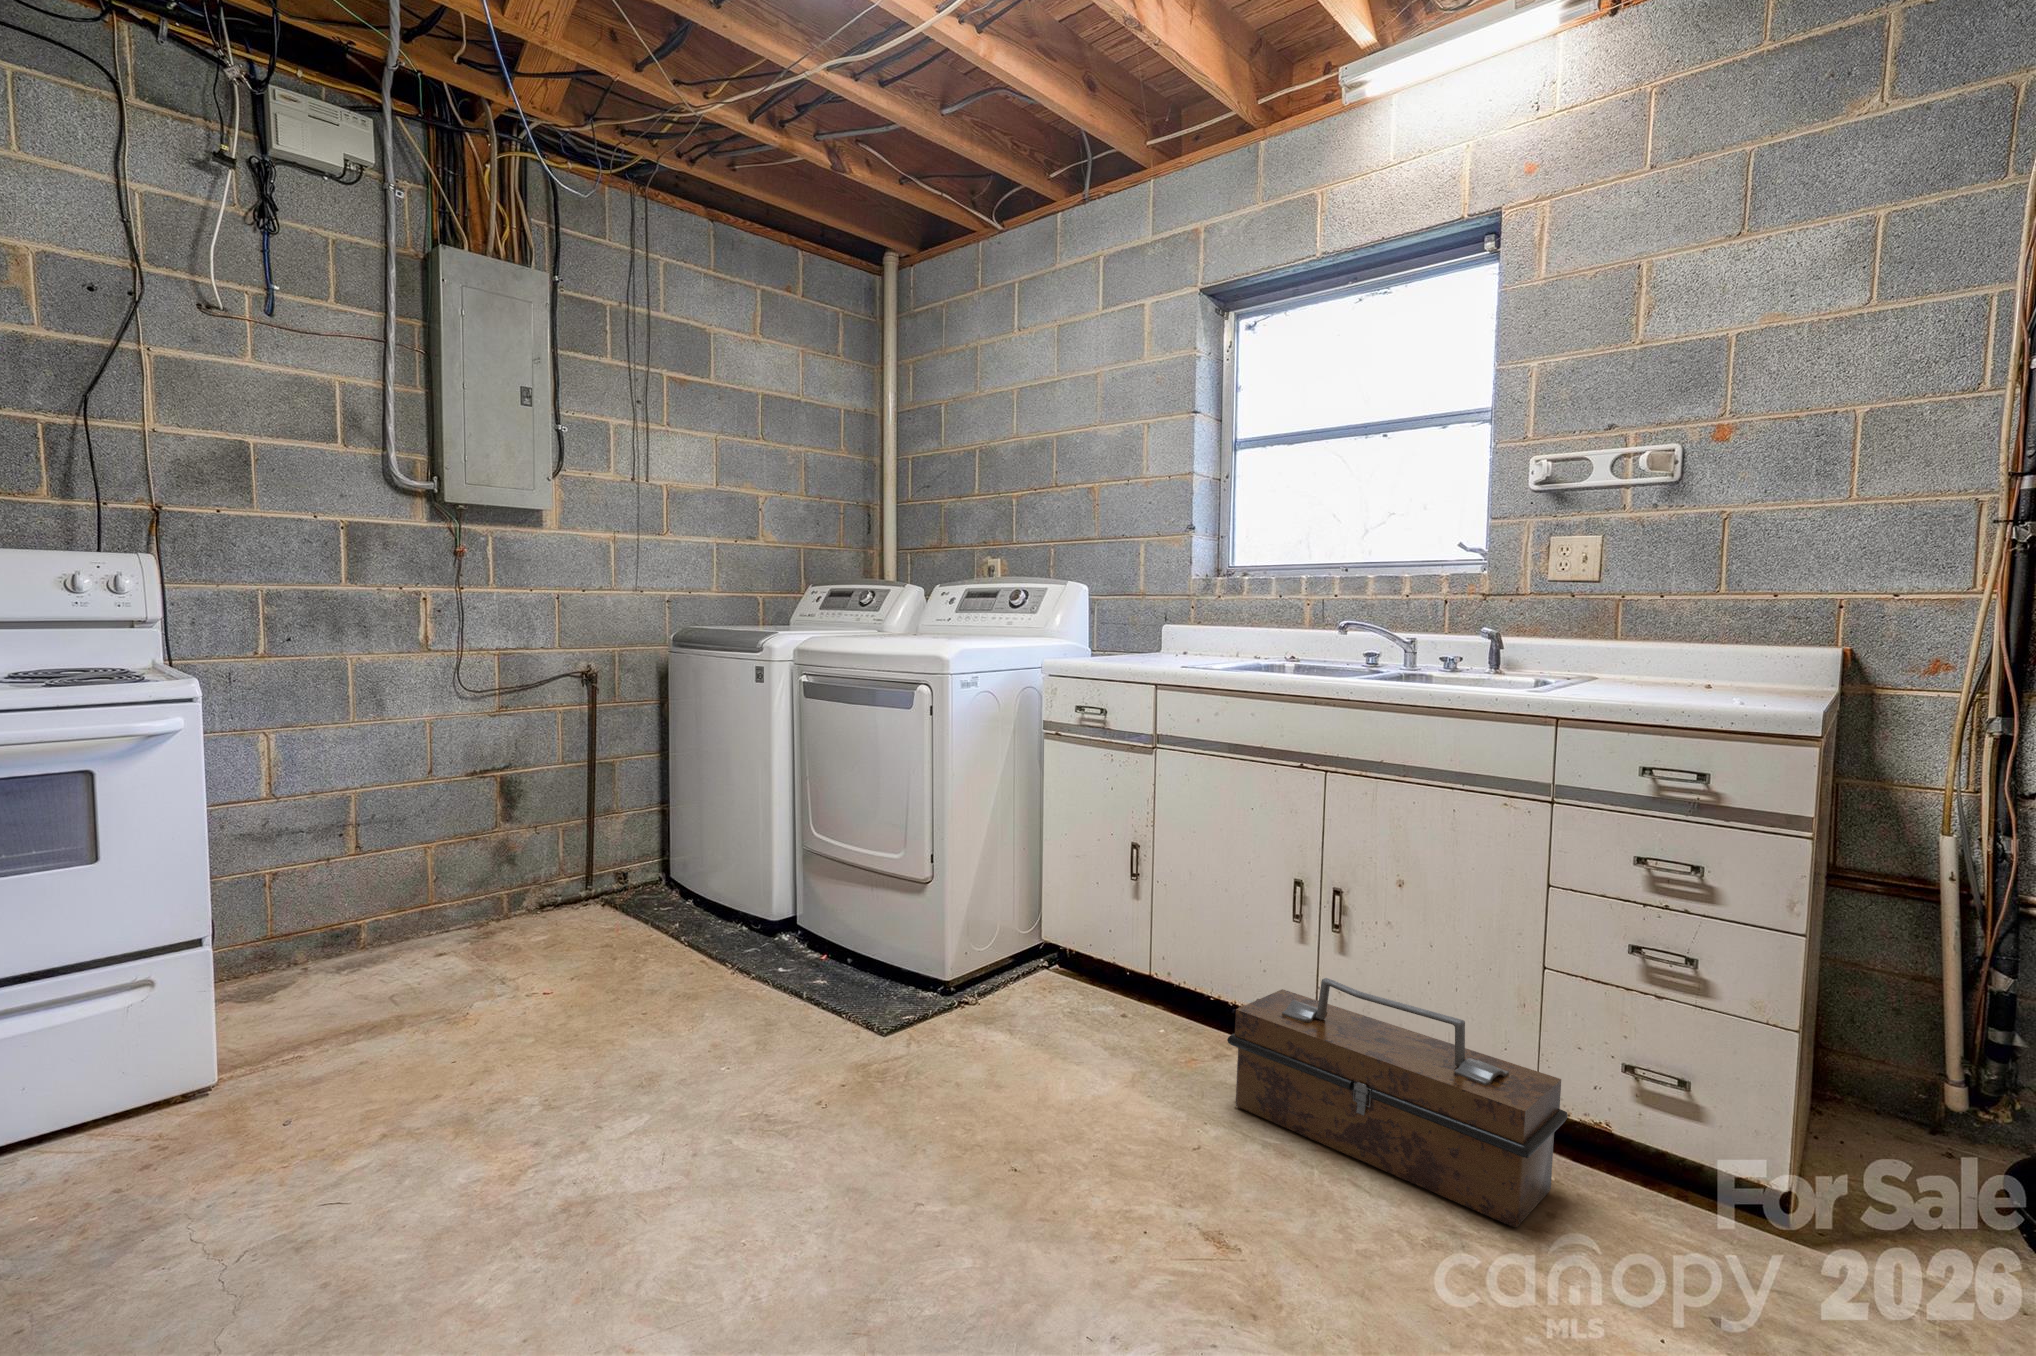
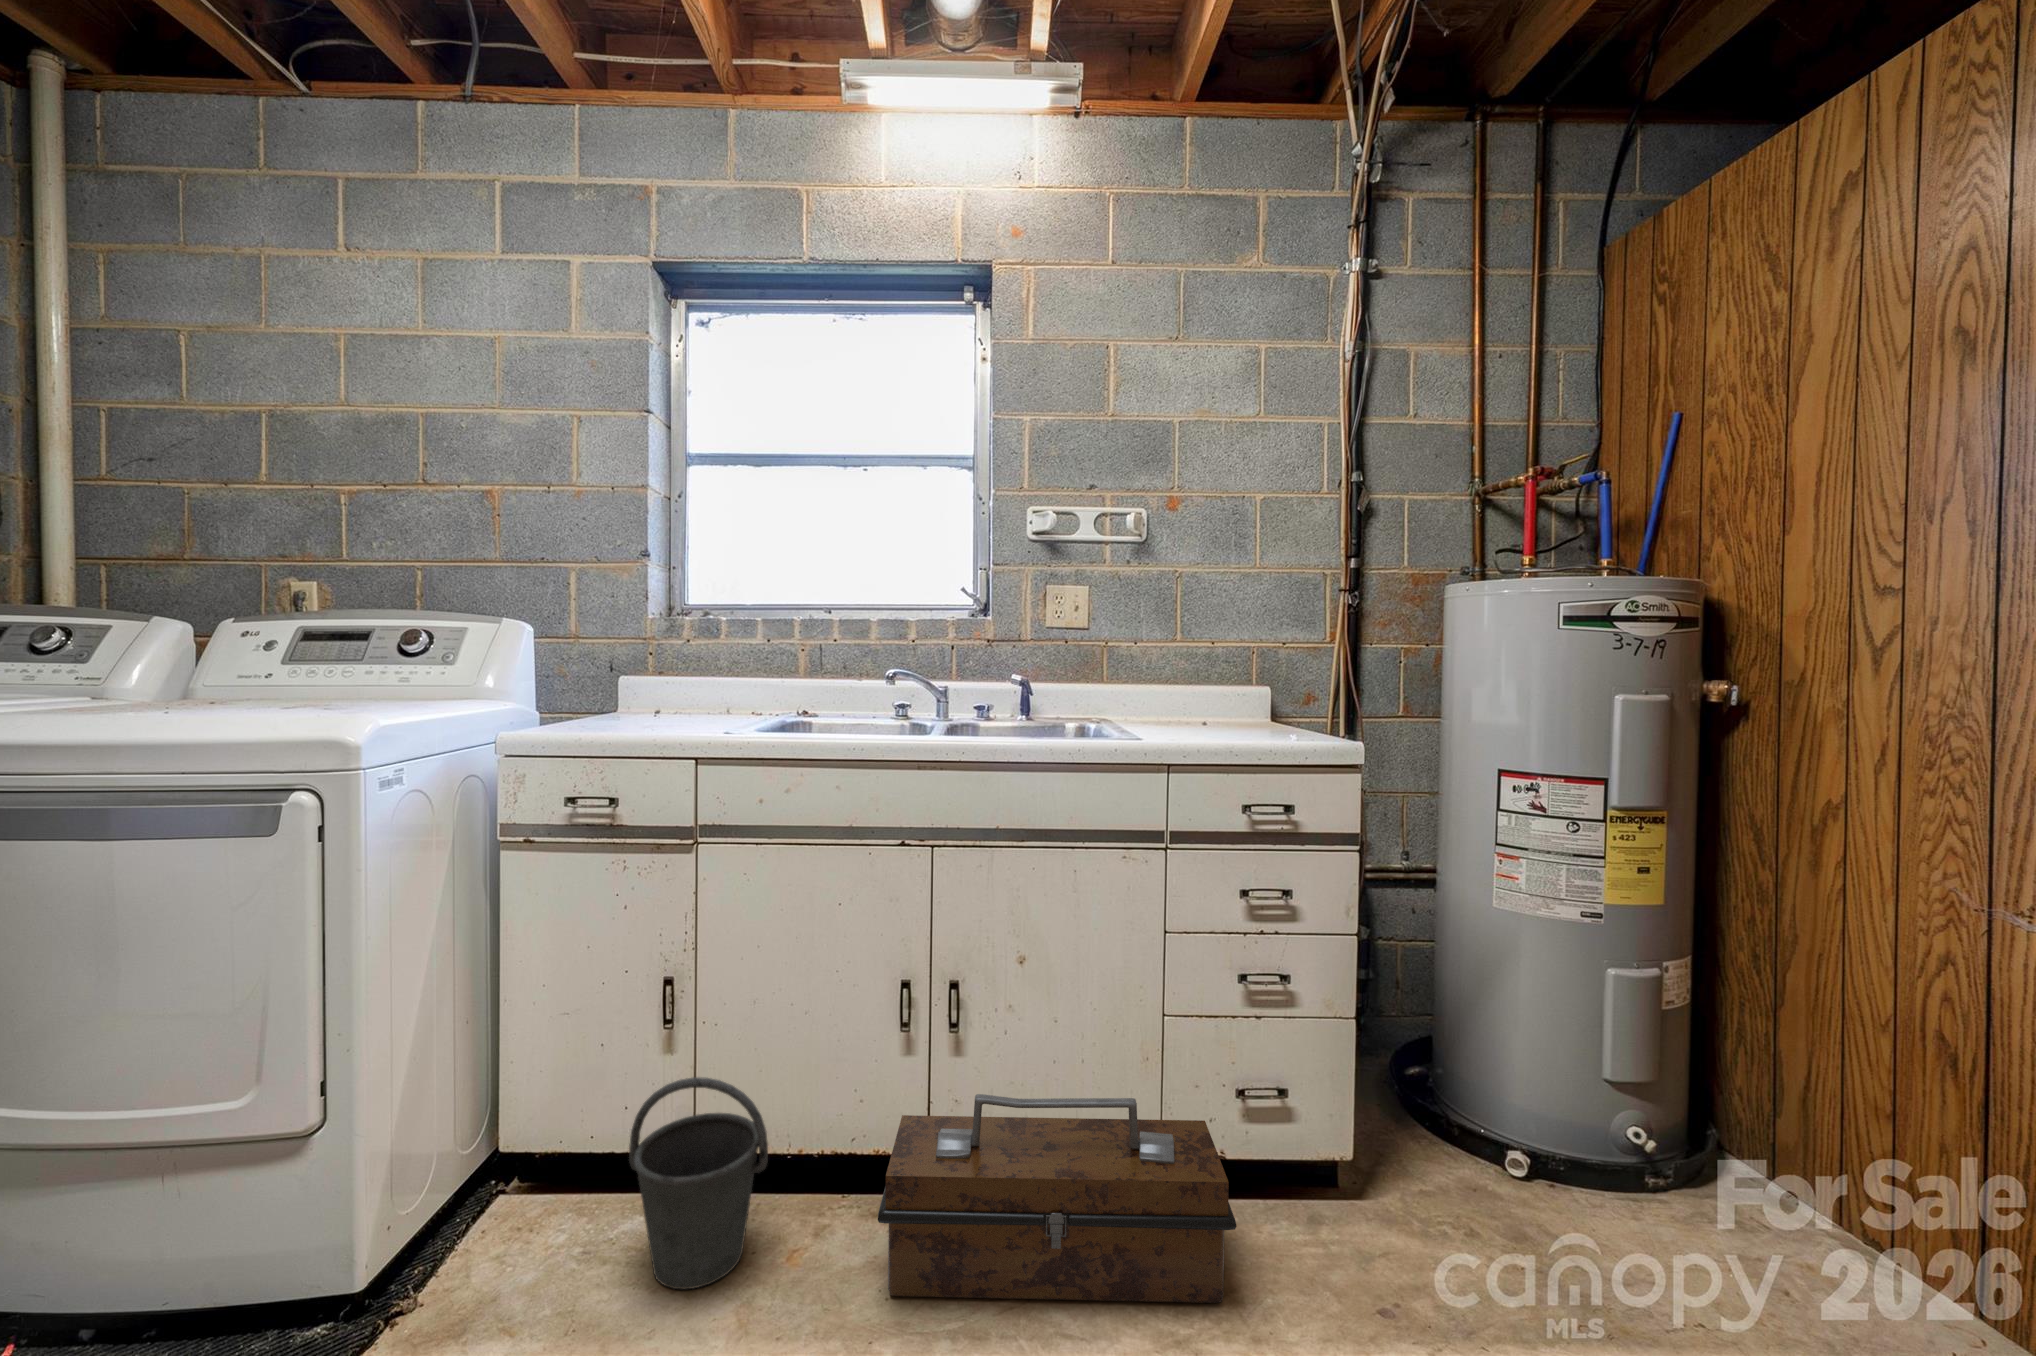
bucket: none [1089,909,1177,1055] -> present [629,1077,768,1289]

